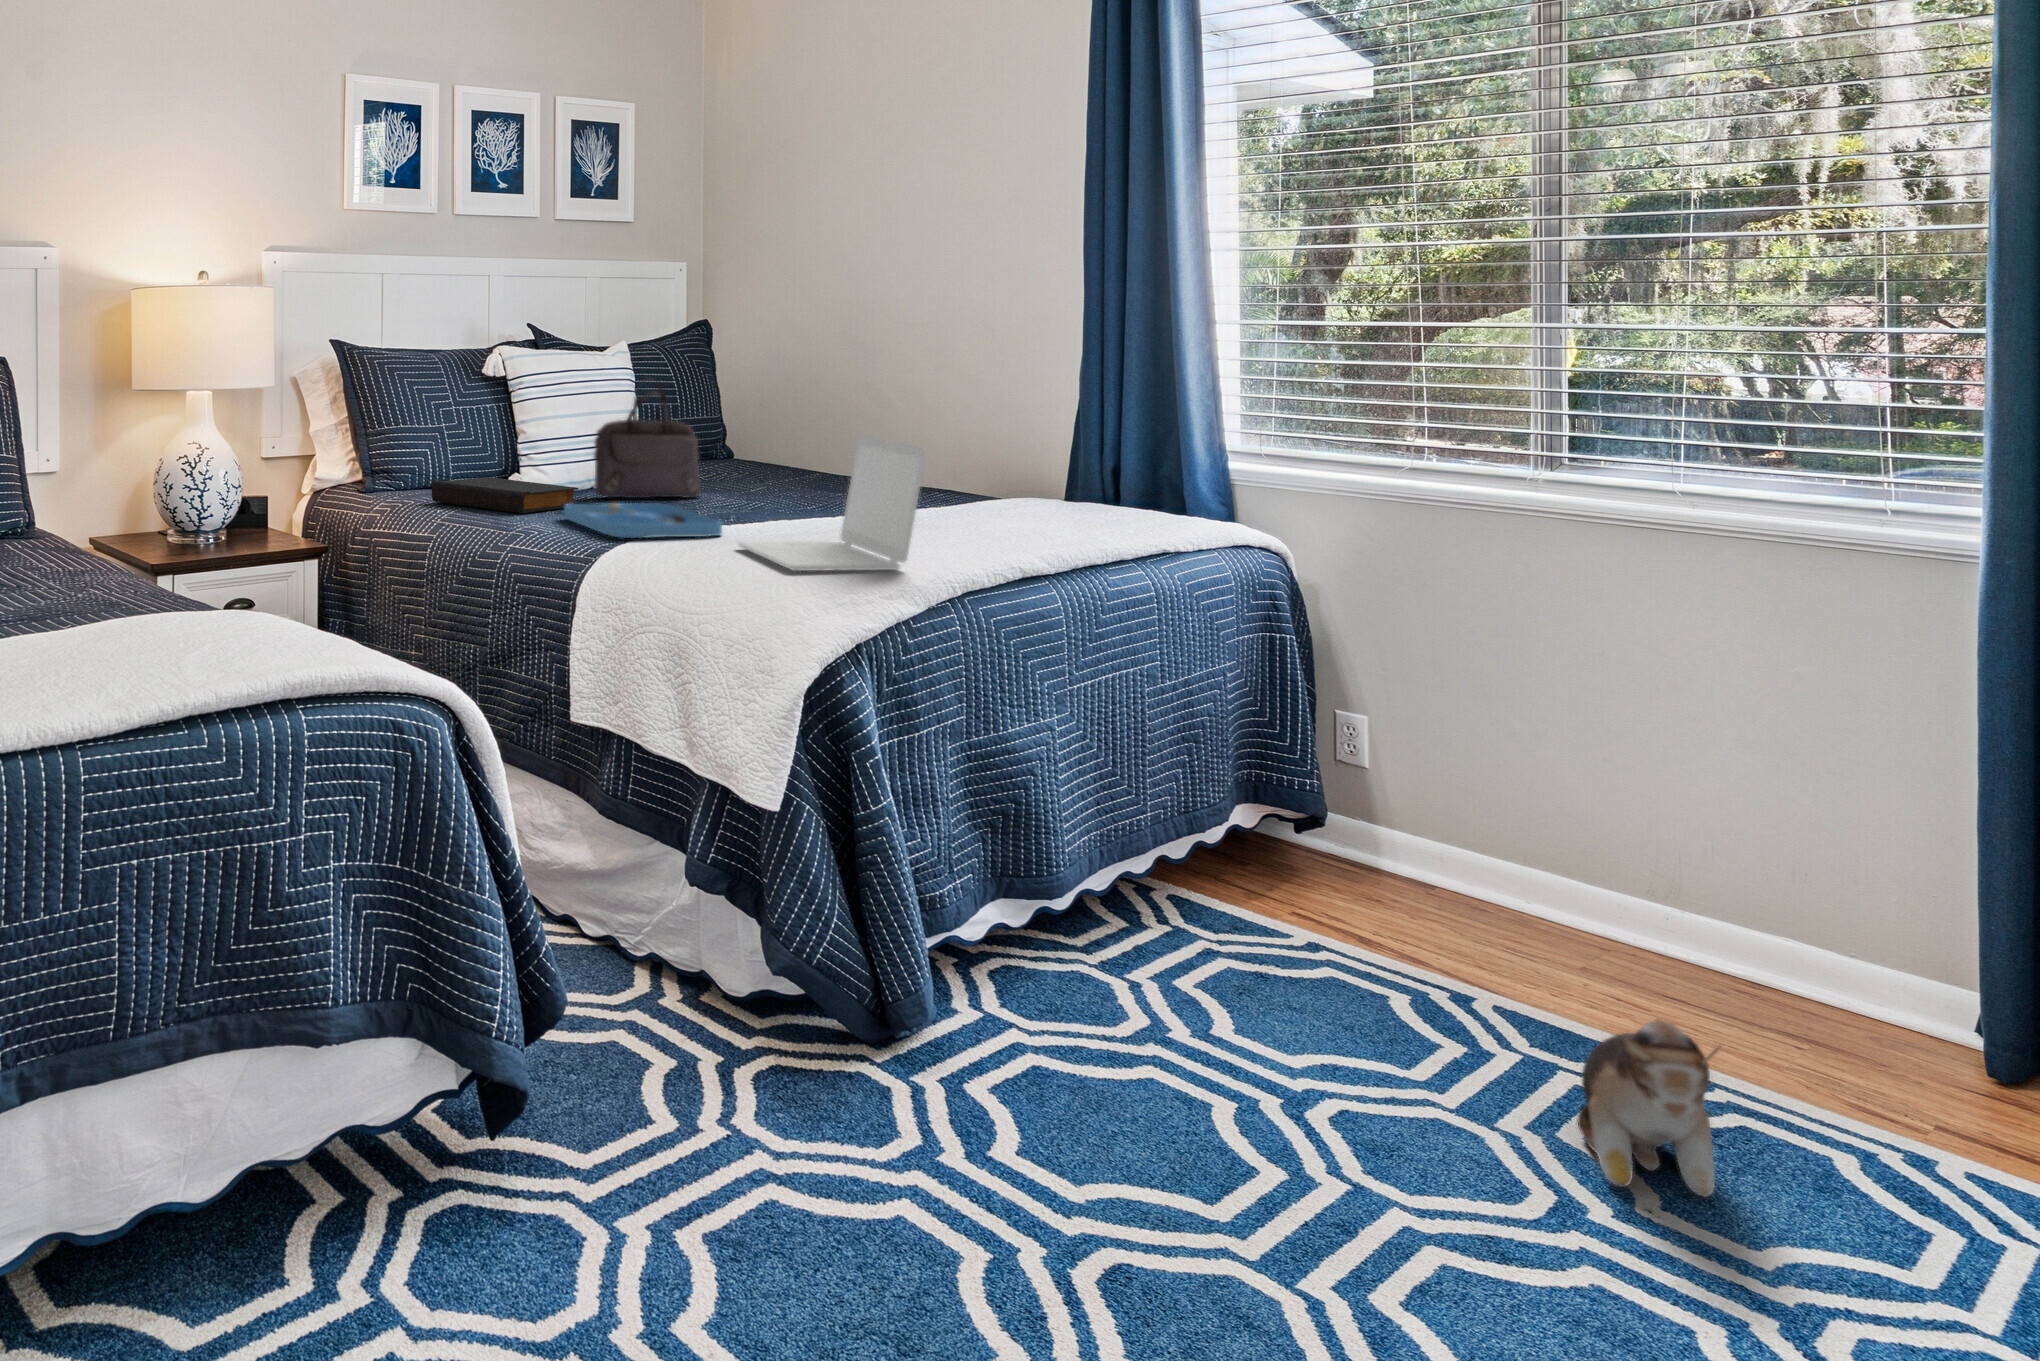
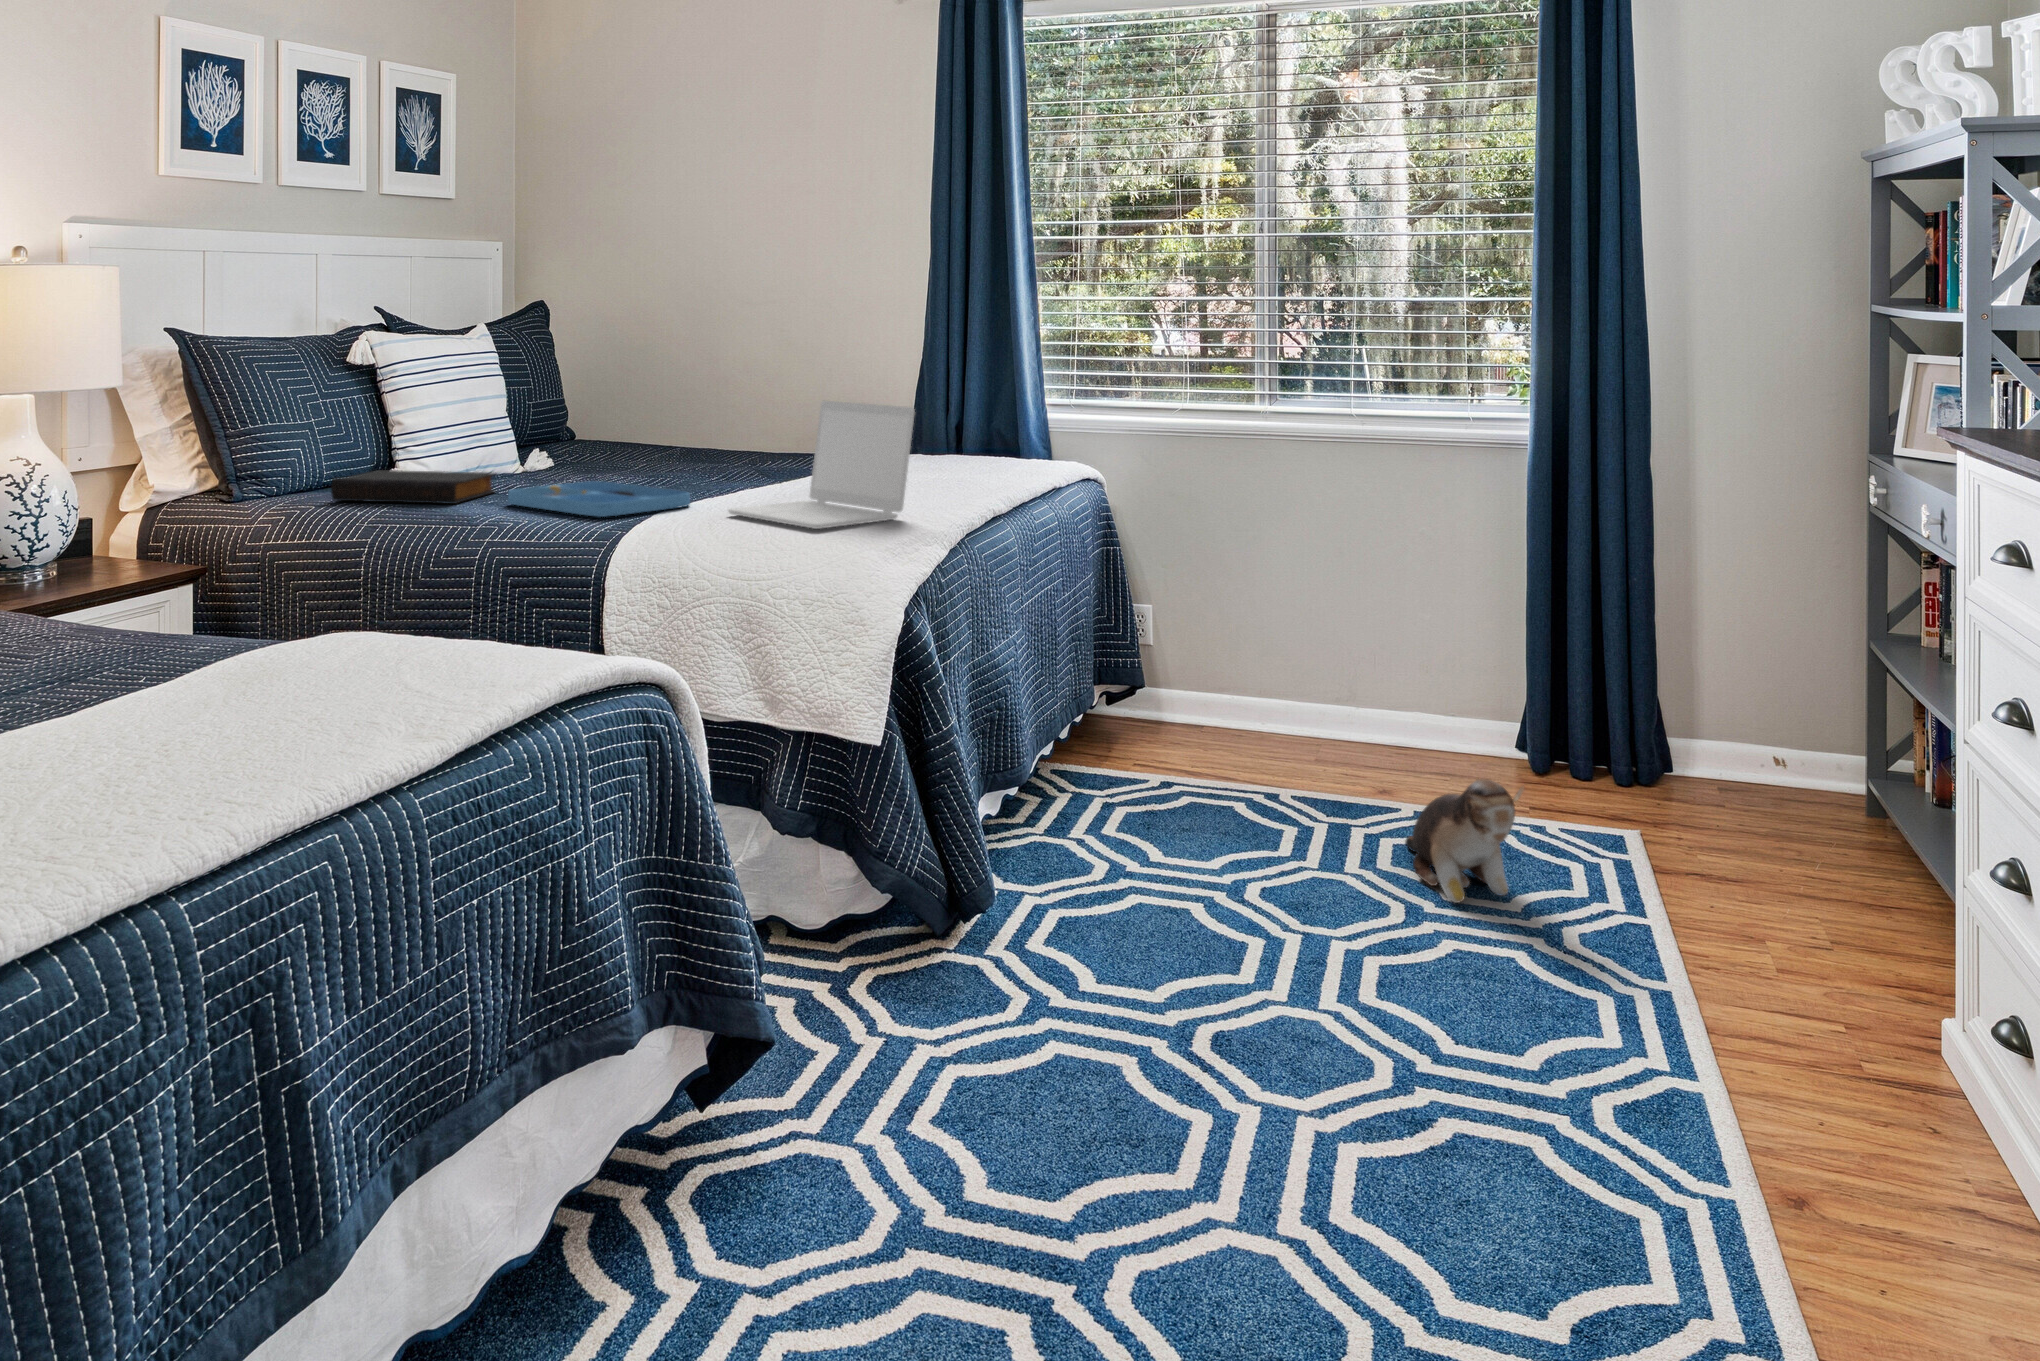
handbag: present [594,384,700,498] -> none [492,357,598,480]

